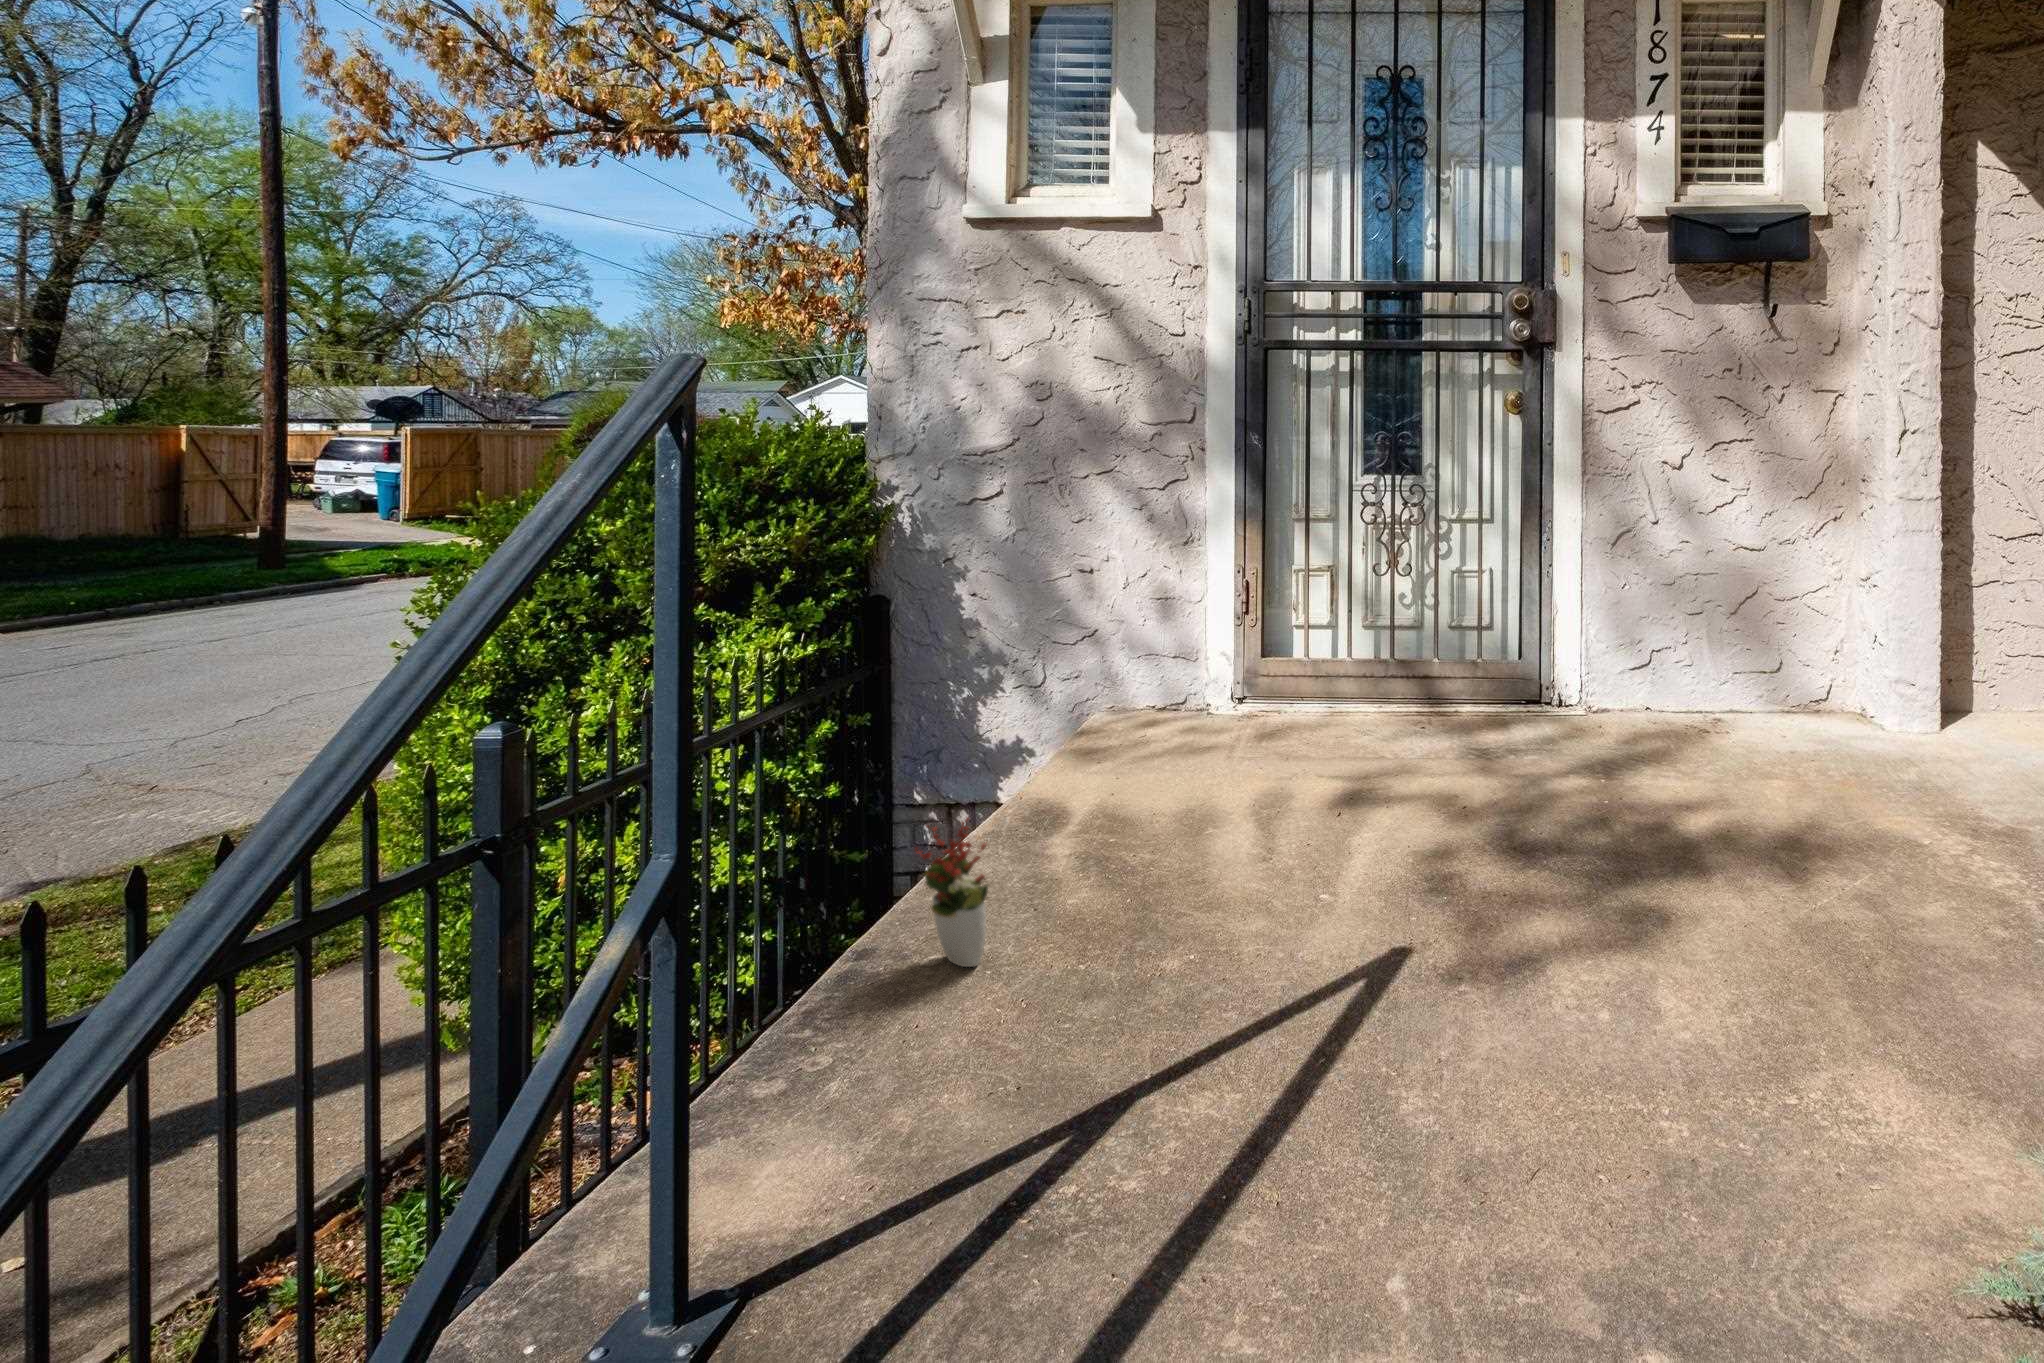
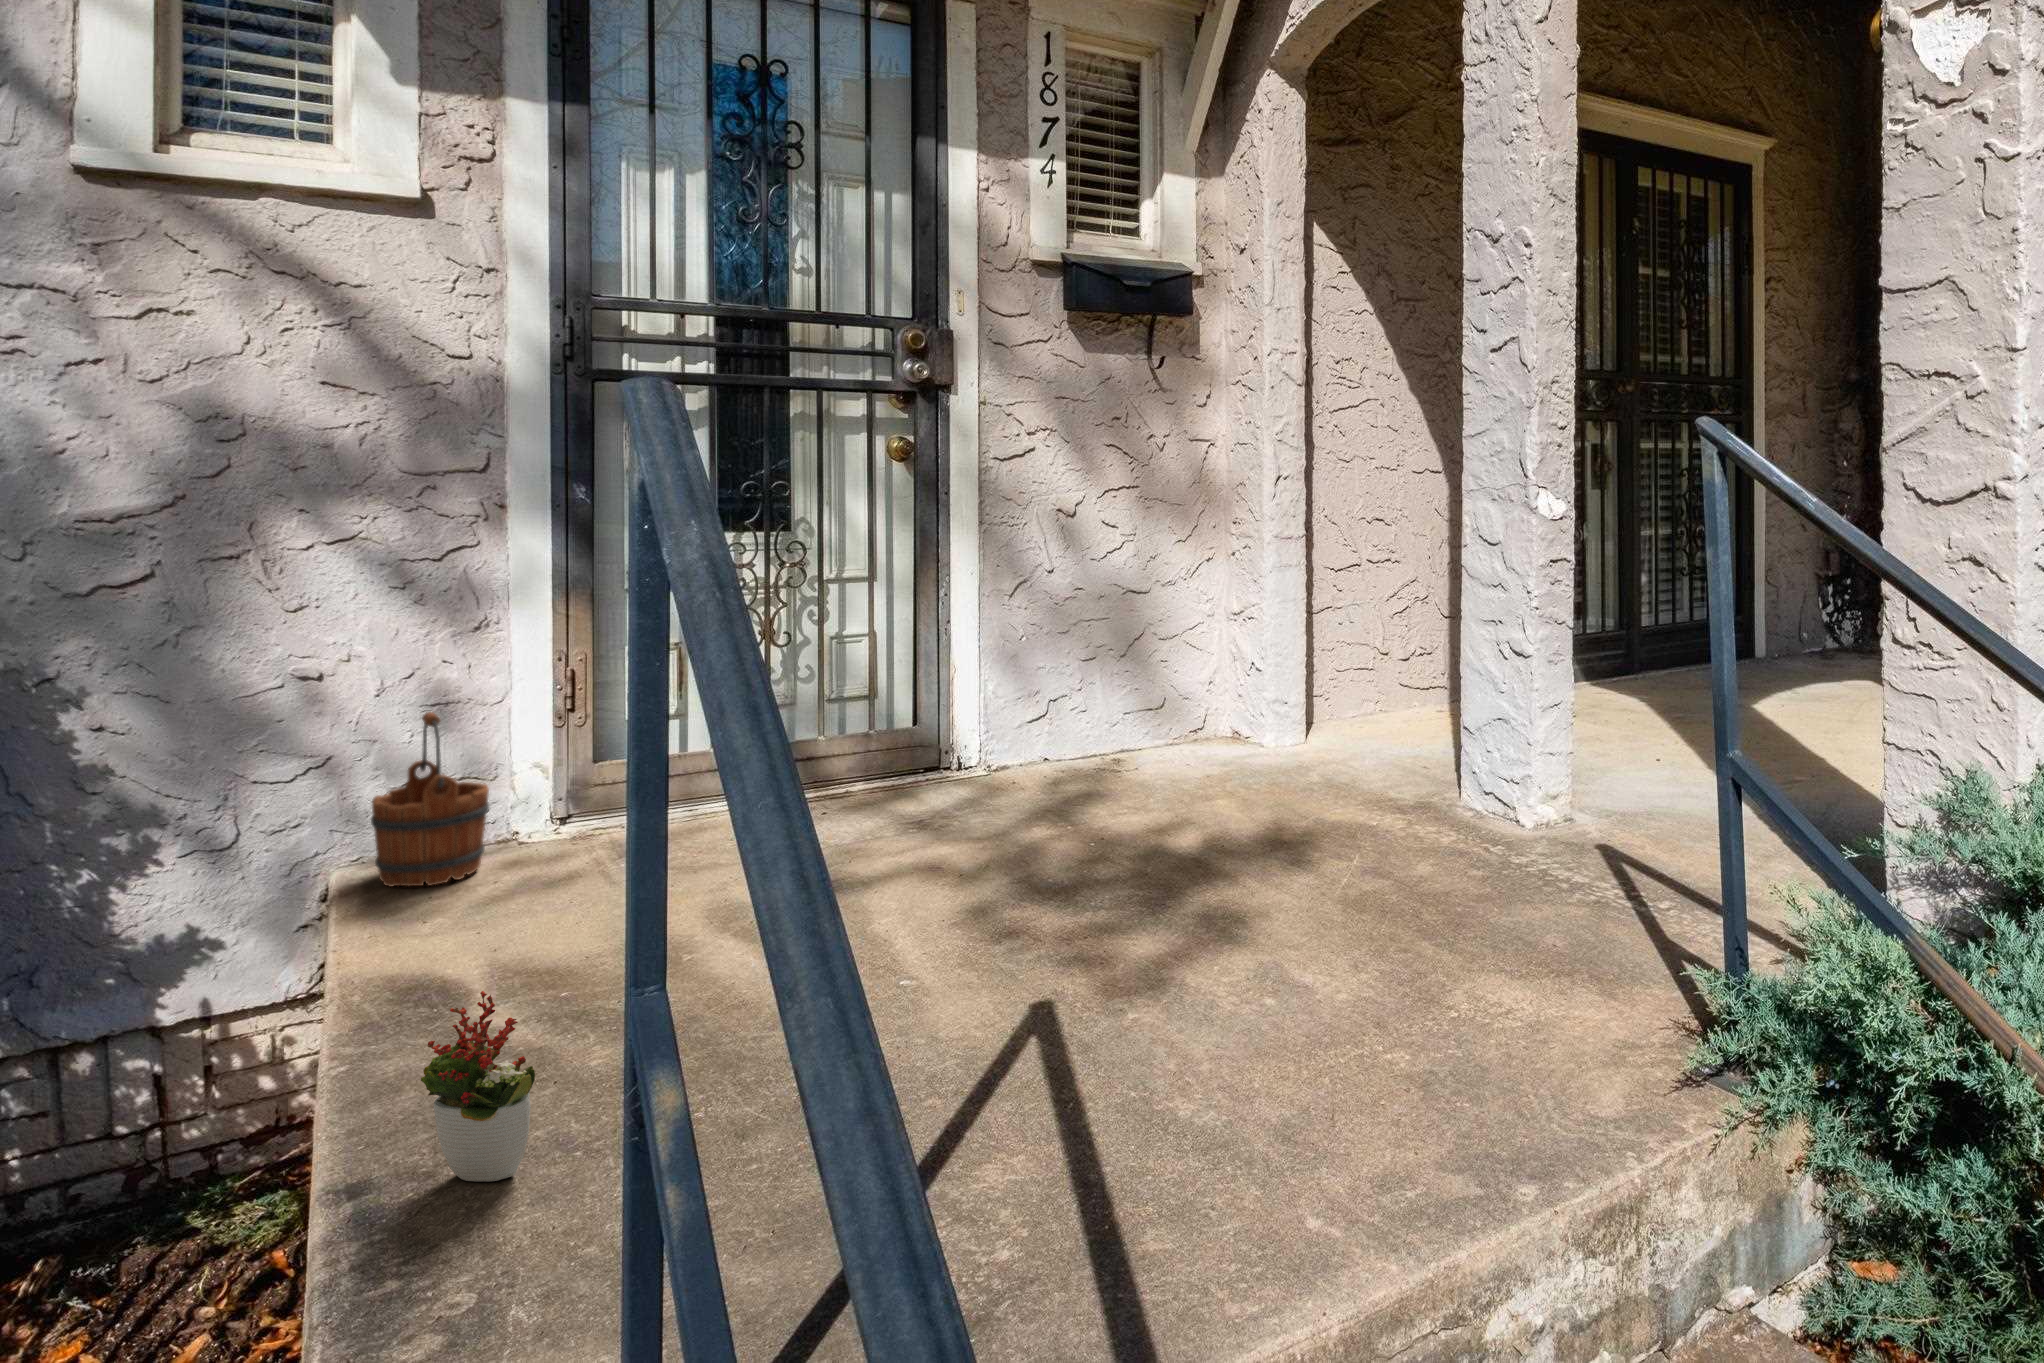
wooden bucket: none [1104,605,1181,738] -> present [371,712,489,887]

